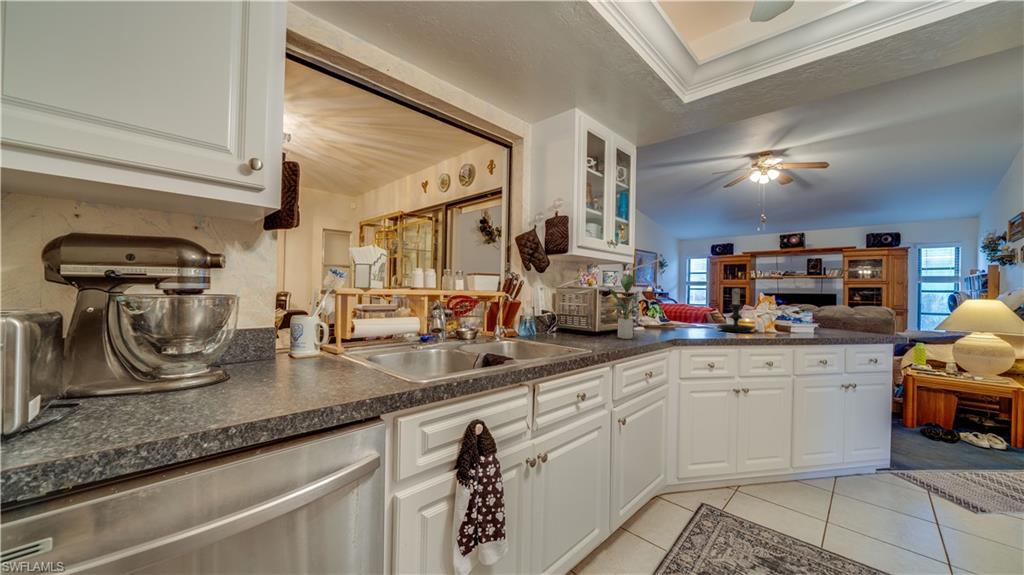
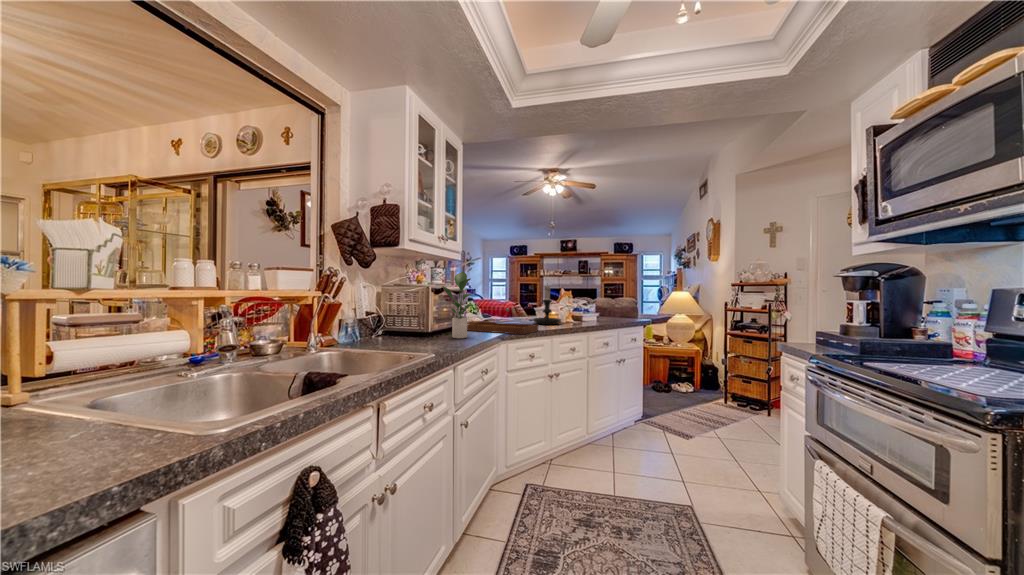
tray: none [635,311,719,340] -> present [467,308,538,335]

